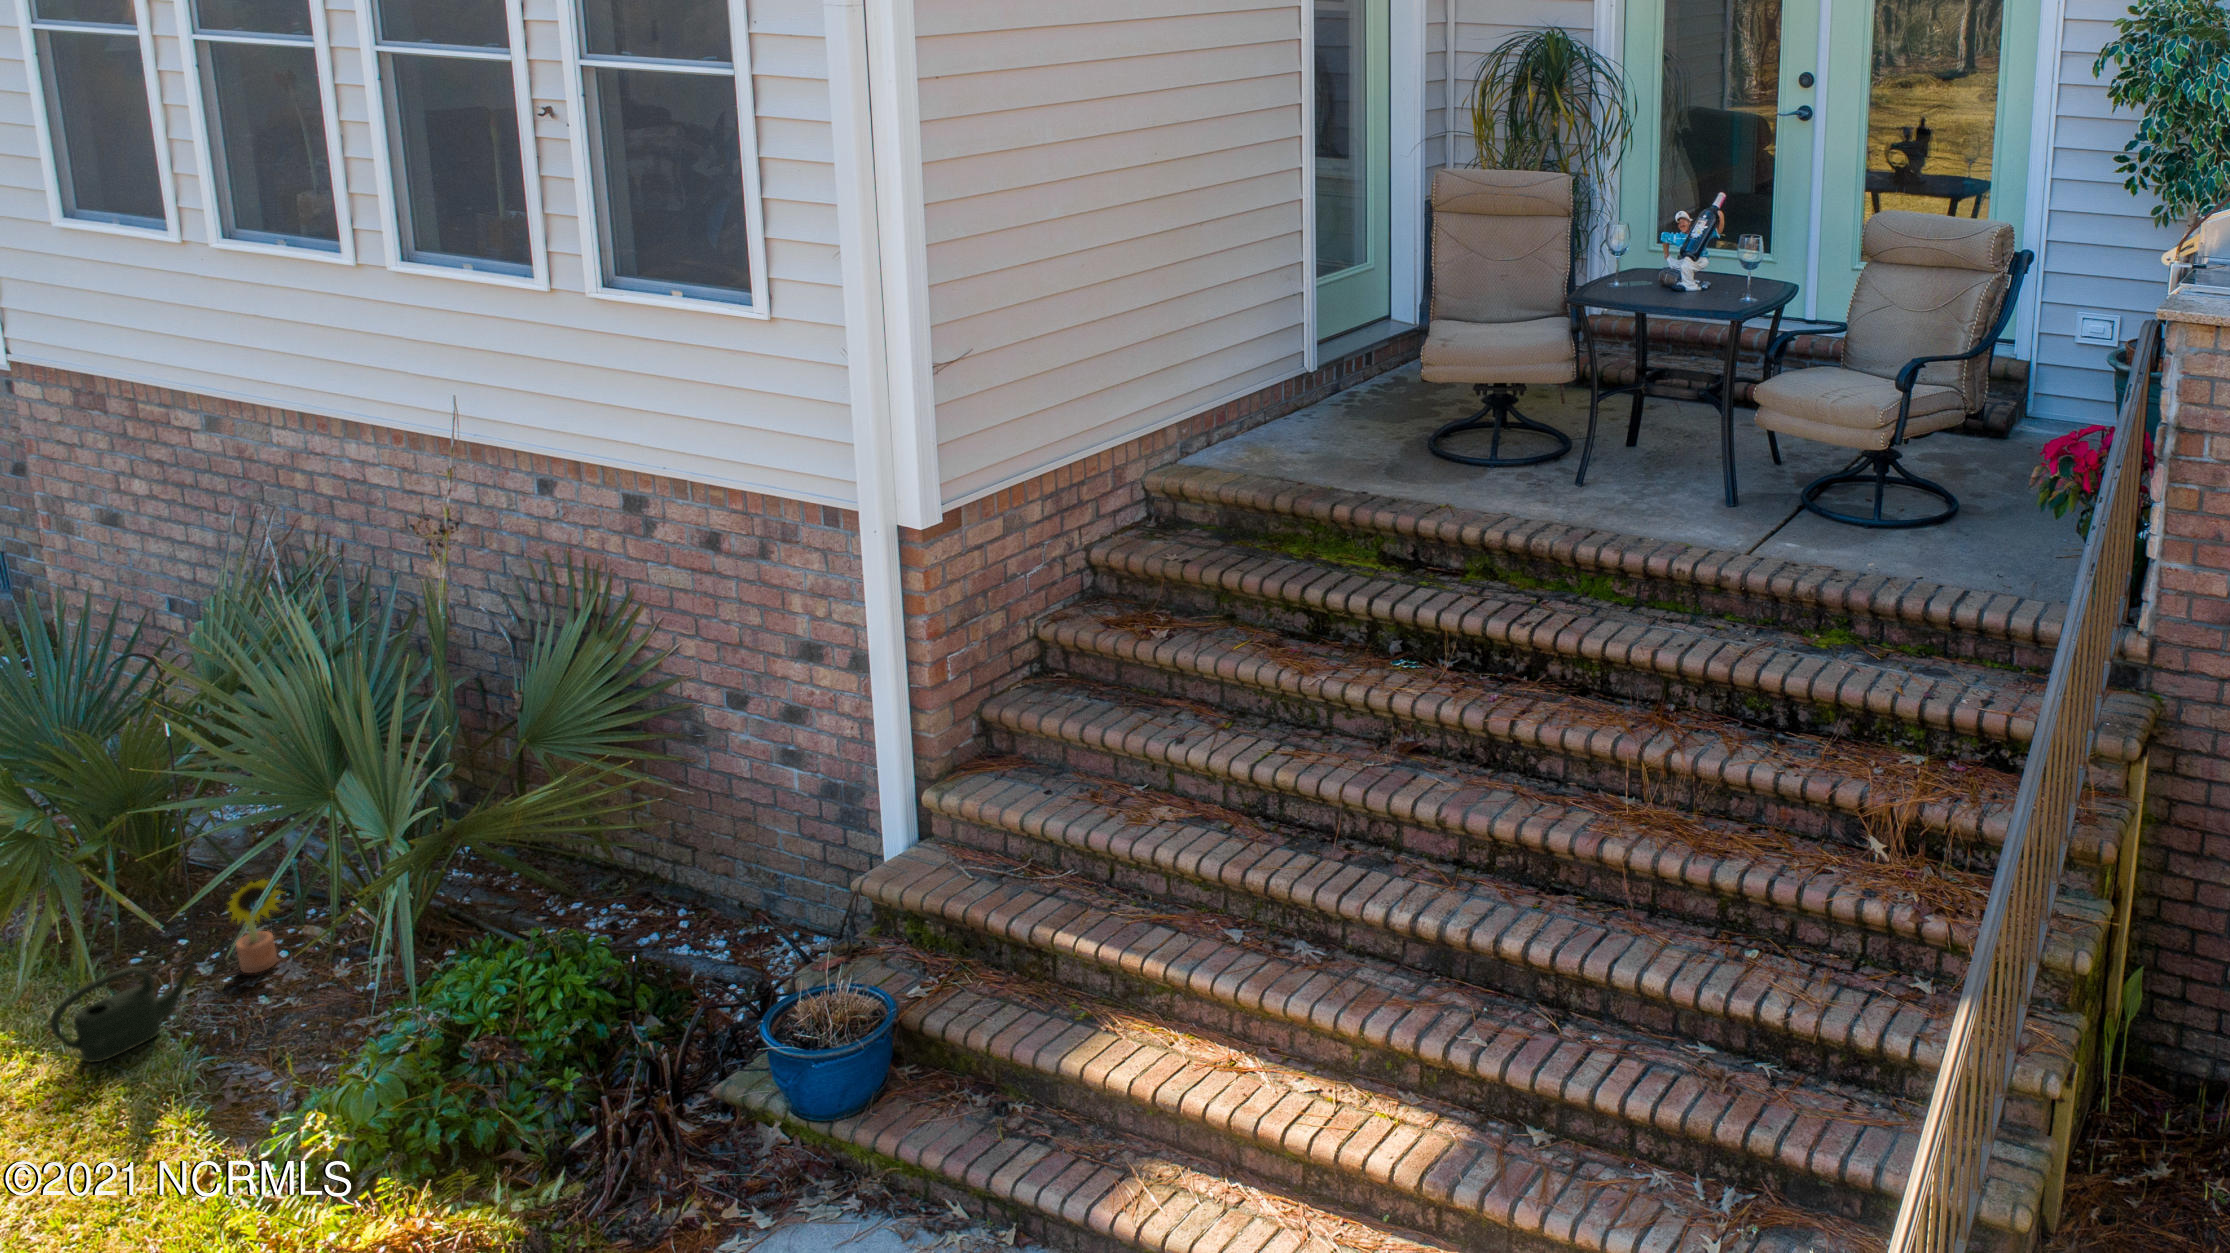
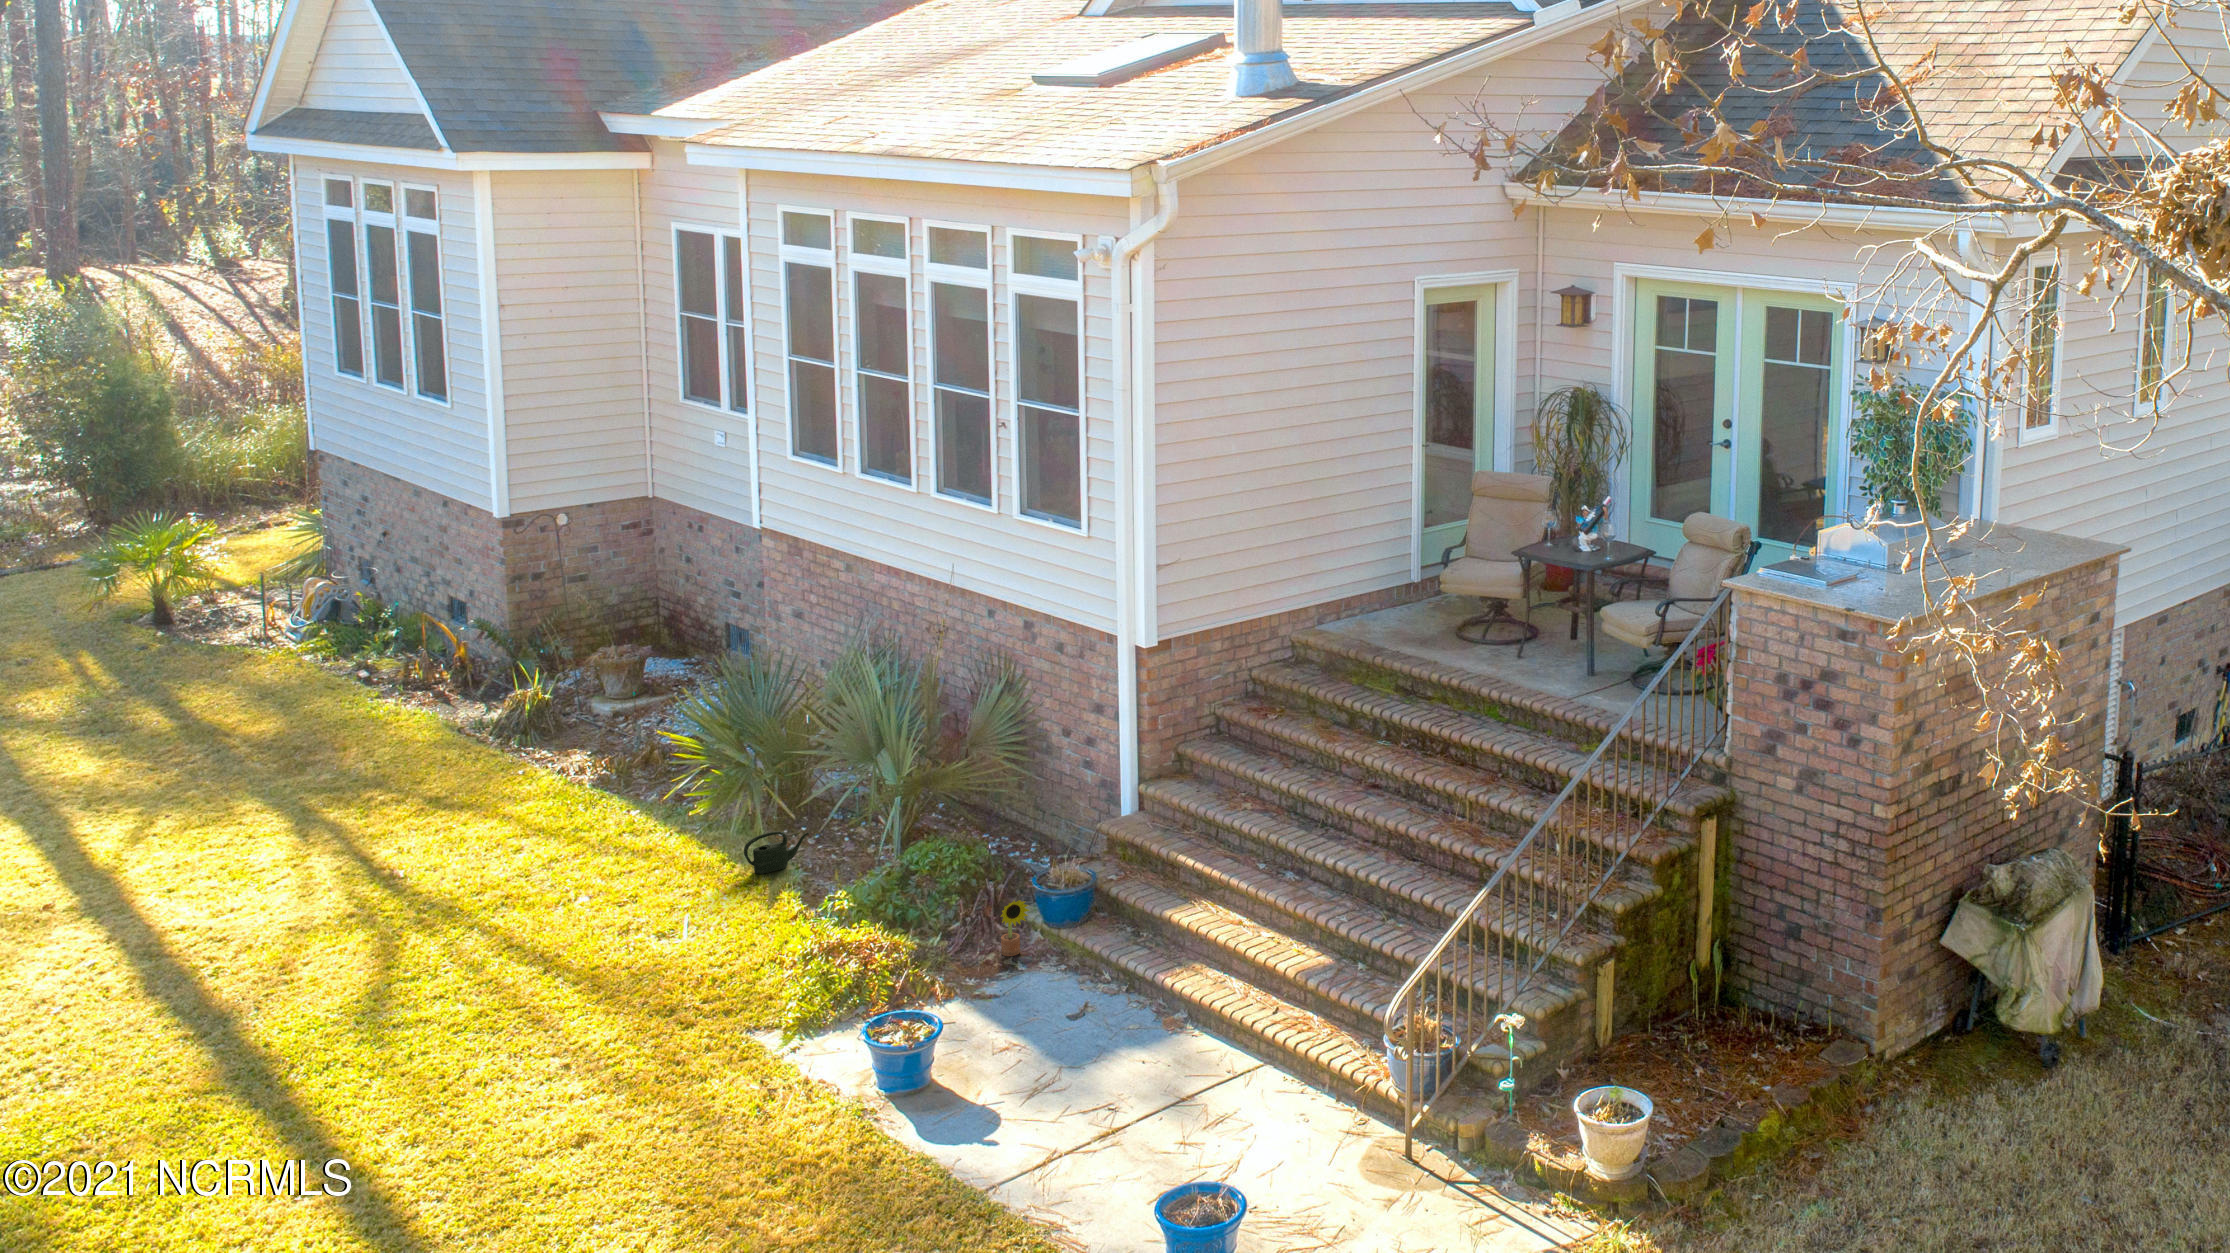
decorative plant: present [227,879,283,973] -> present [1001,900,1029,956]

